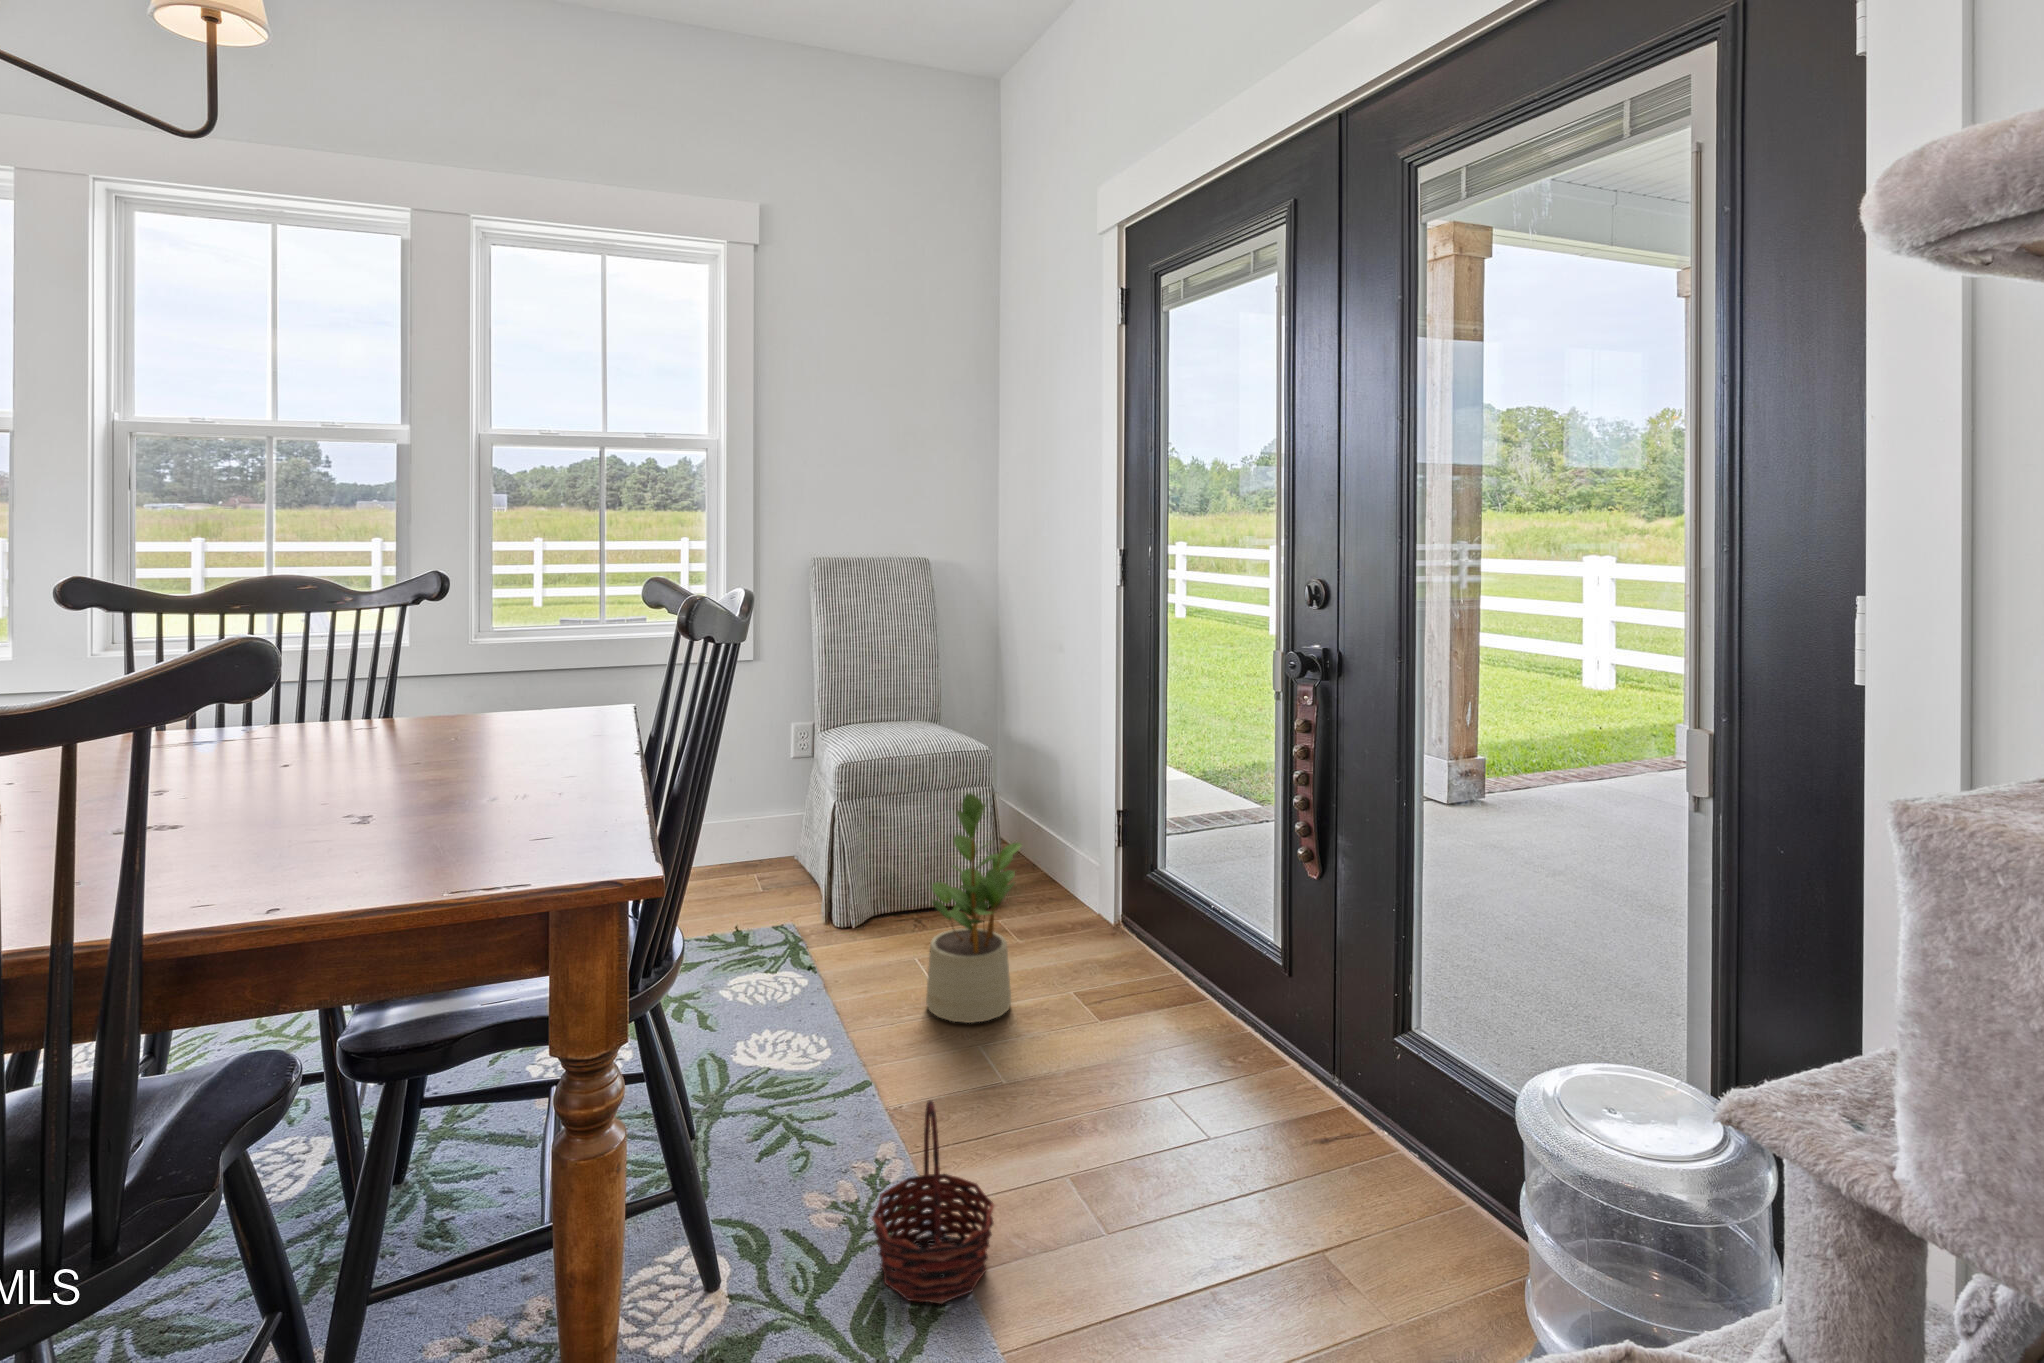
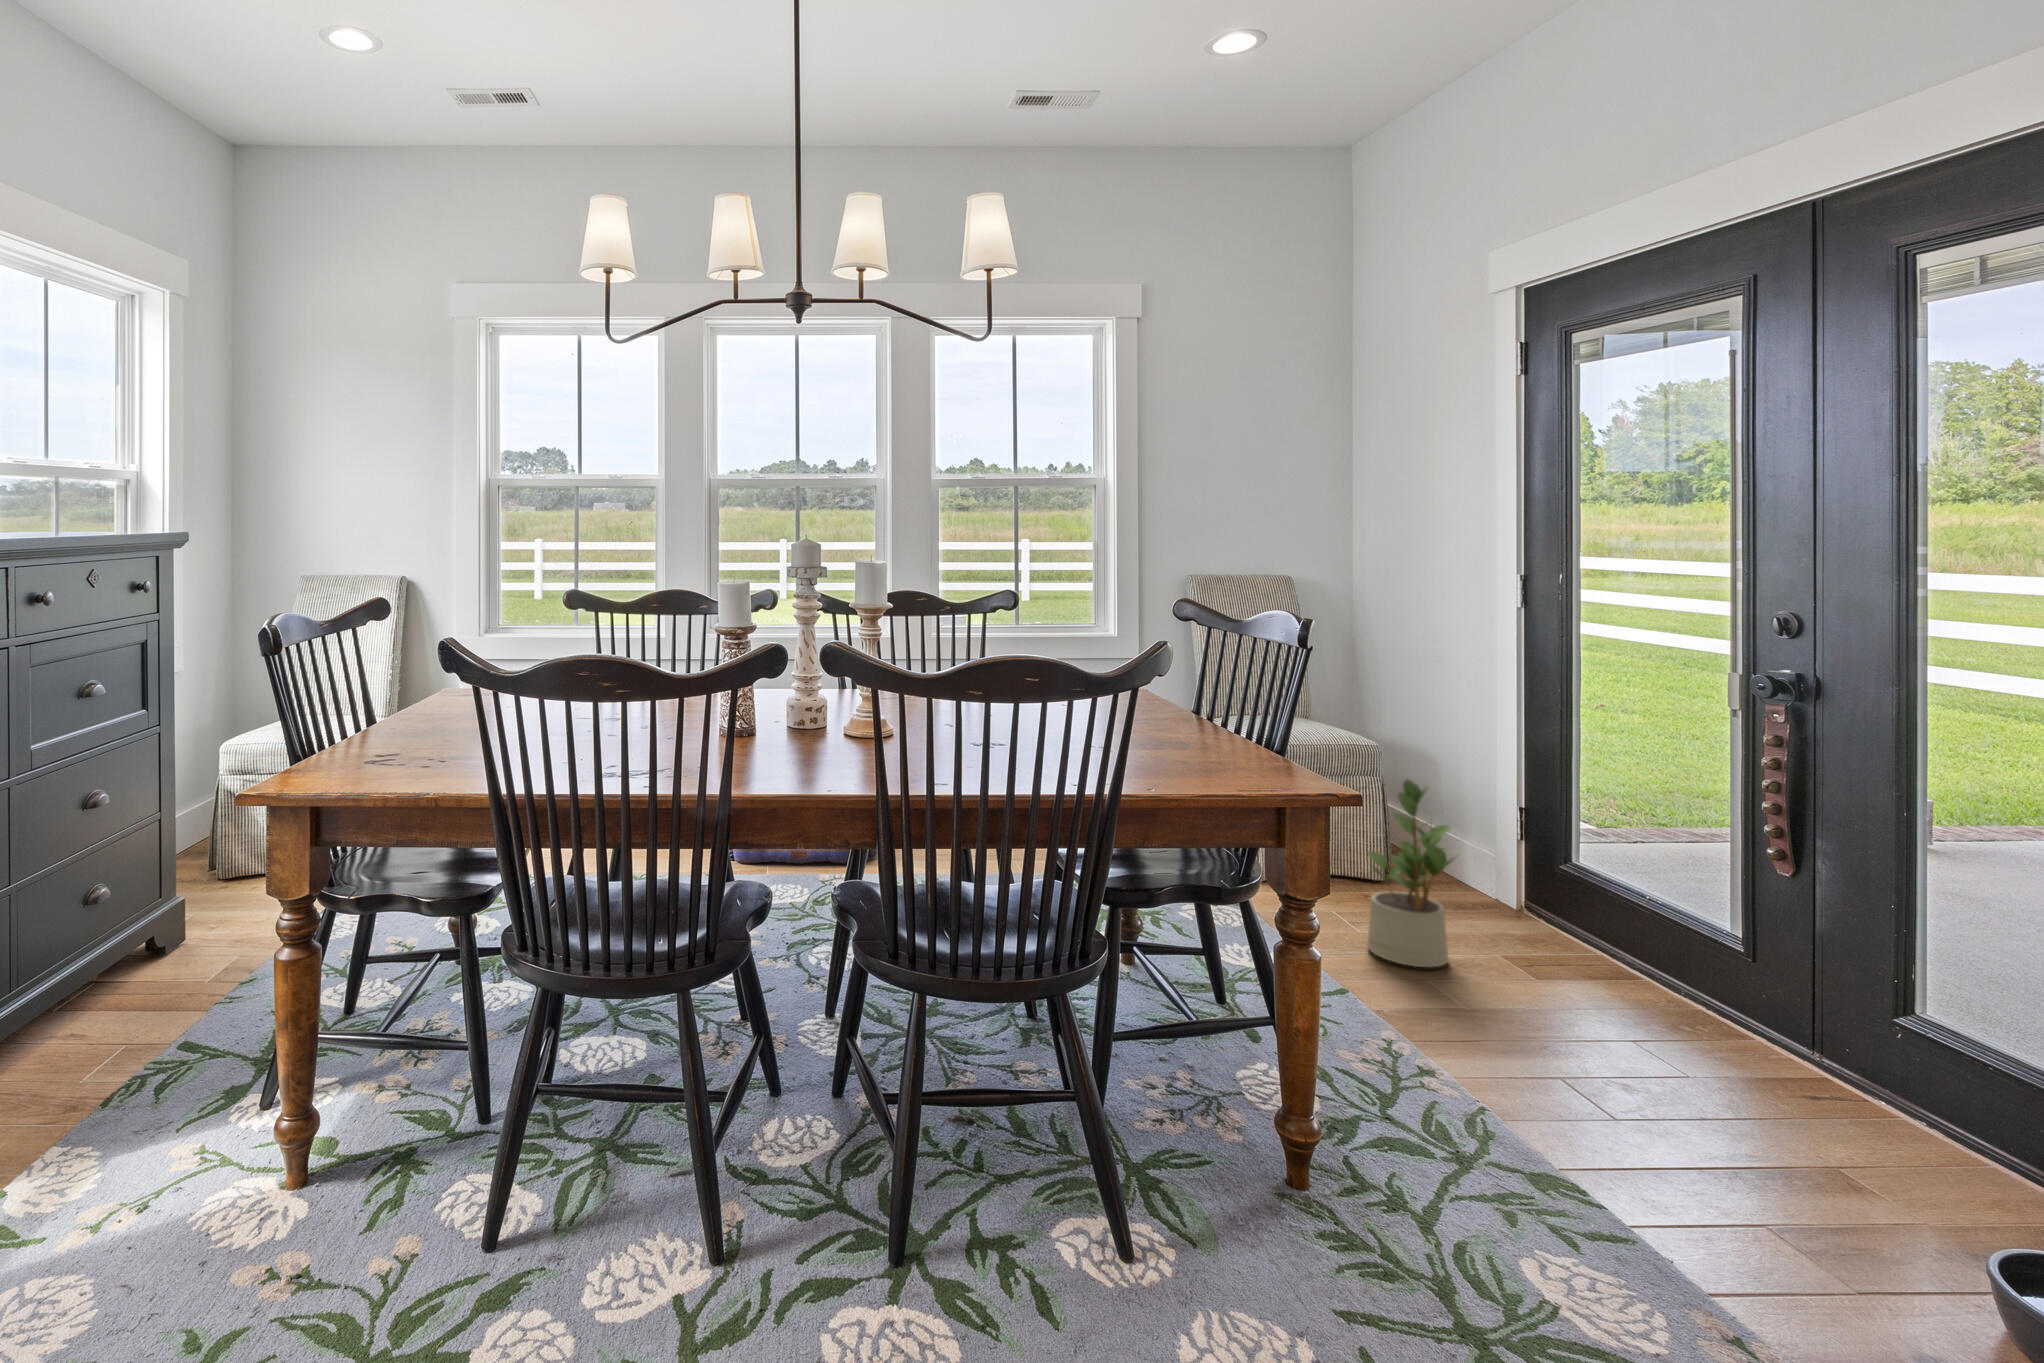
basket: present [872,1100,994,1304] -> none [1427,997,1536,1142]

